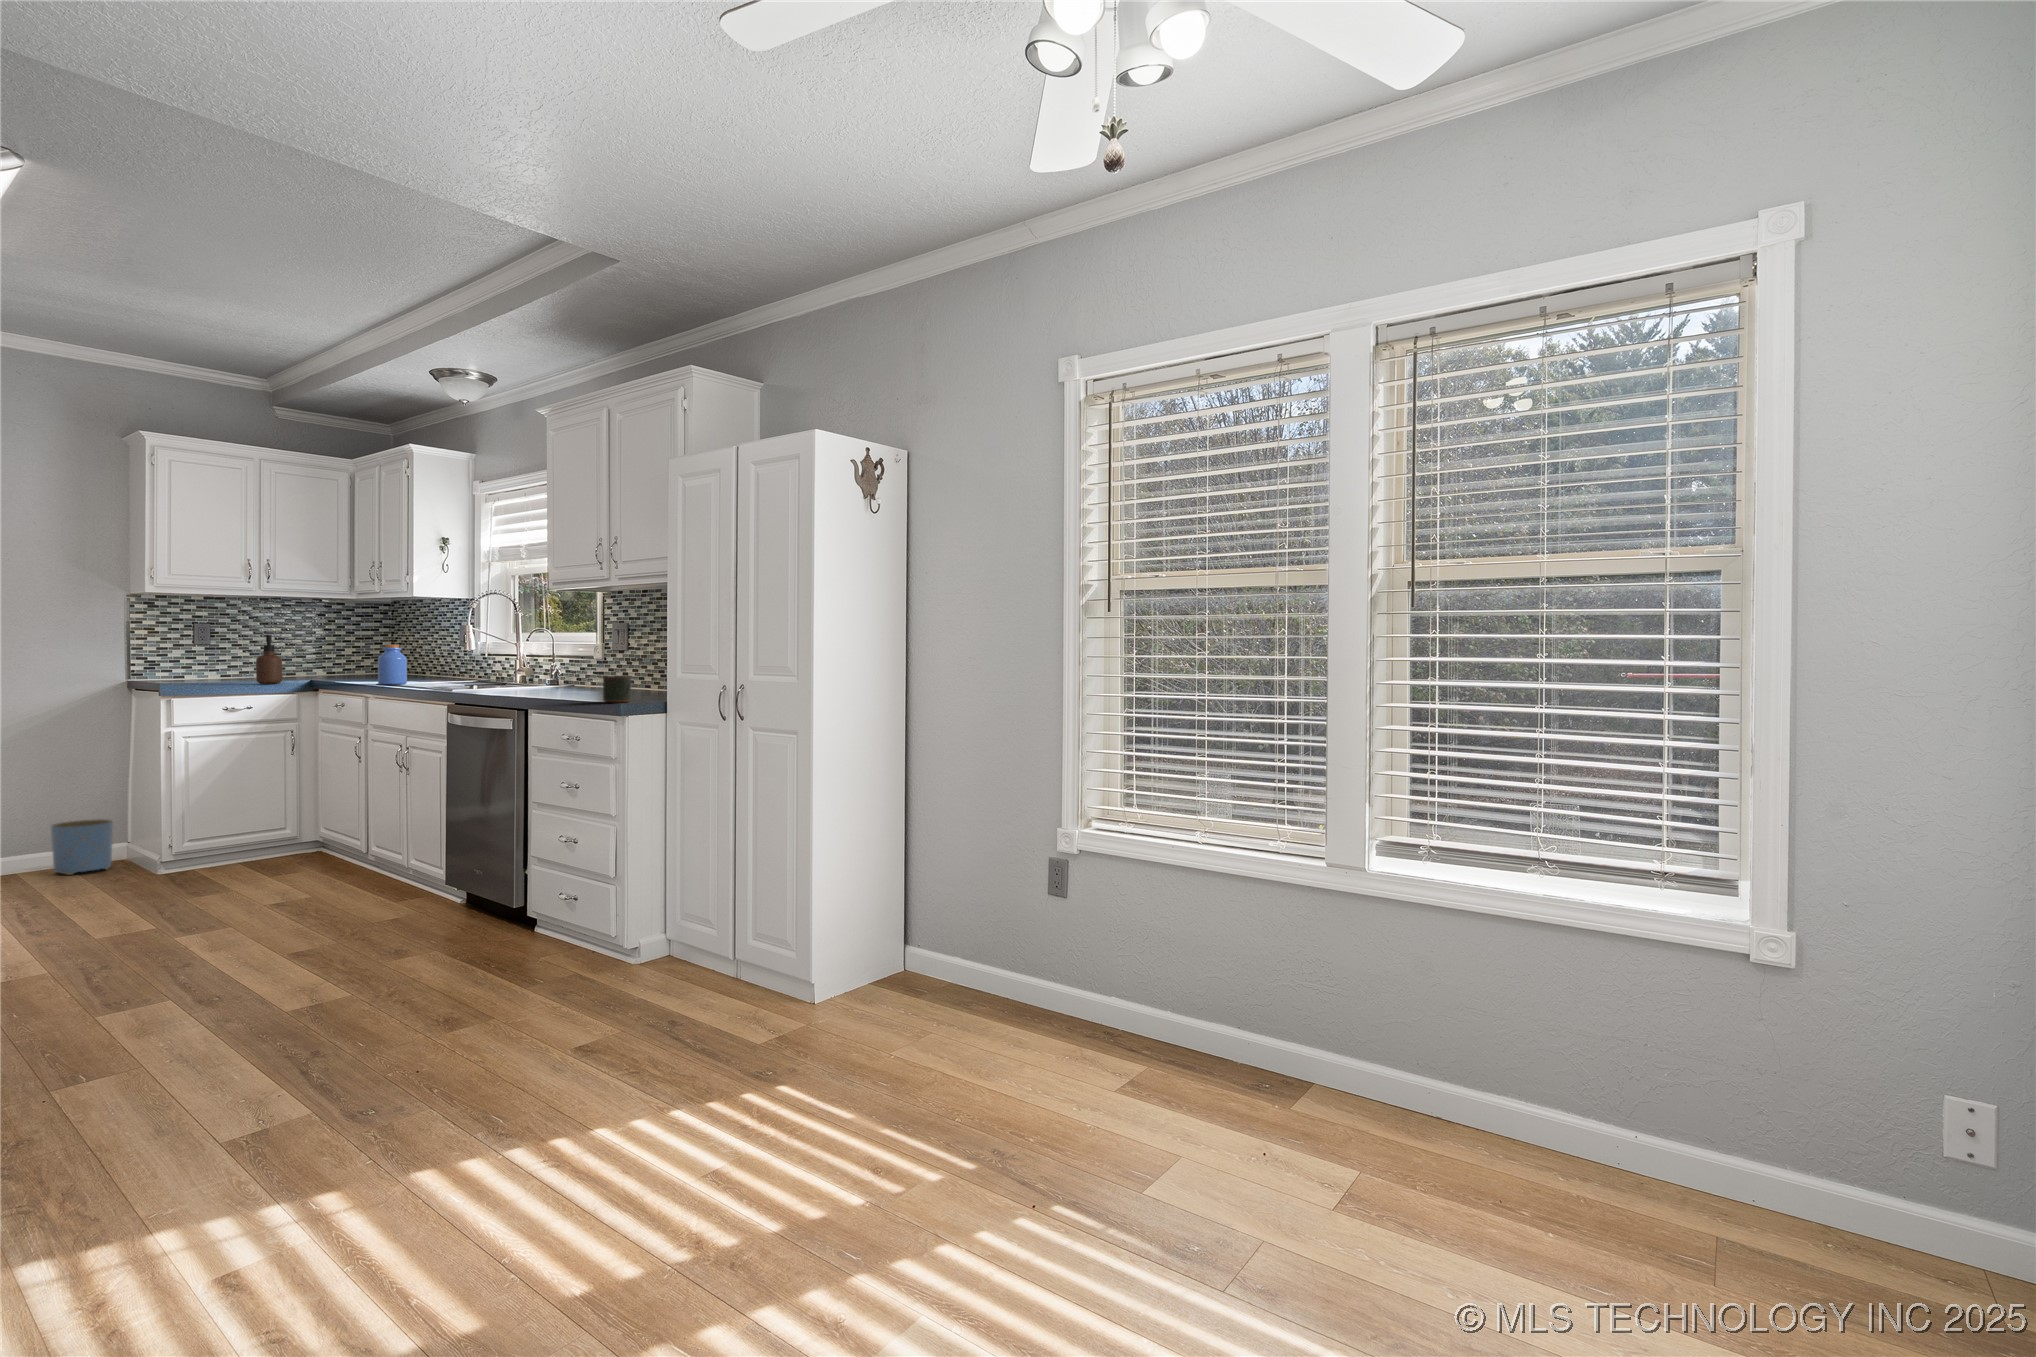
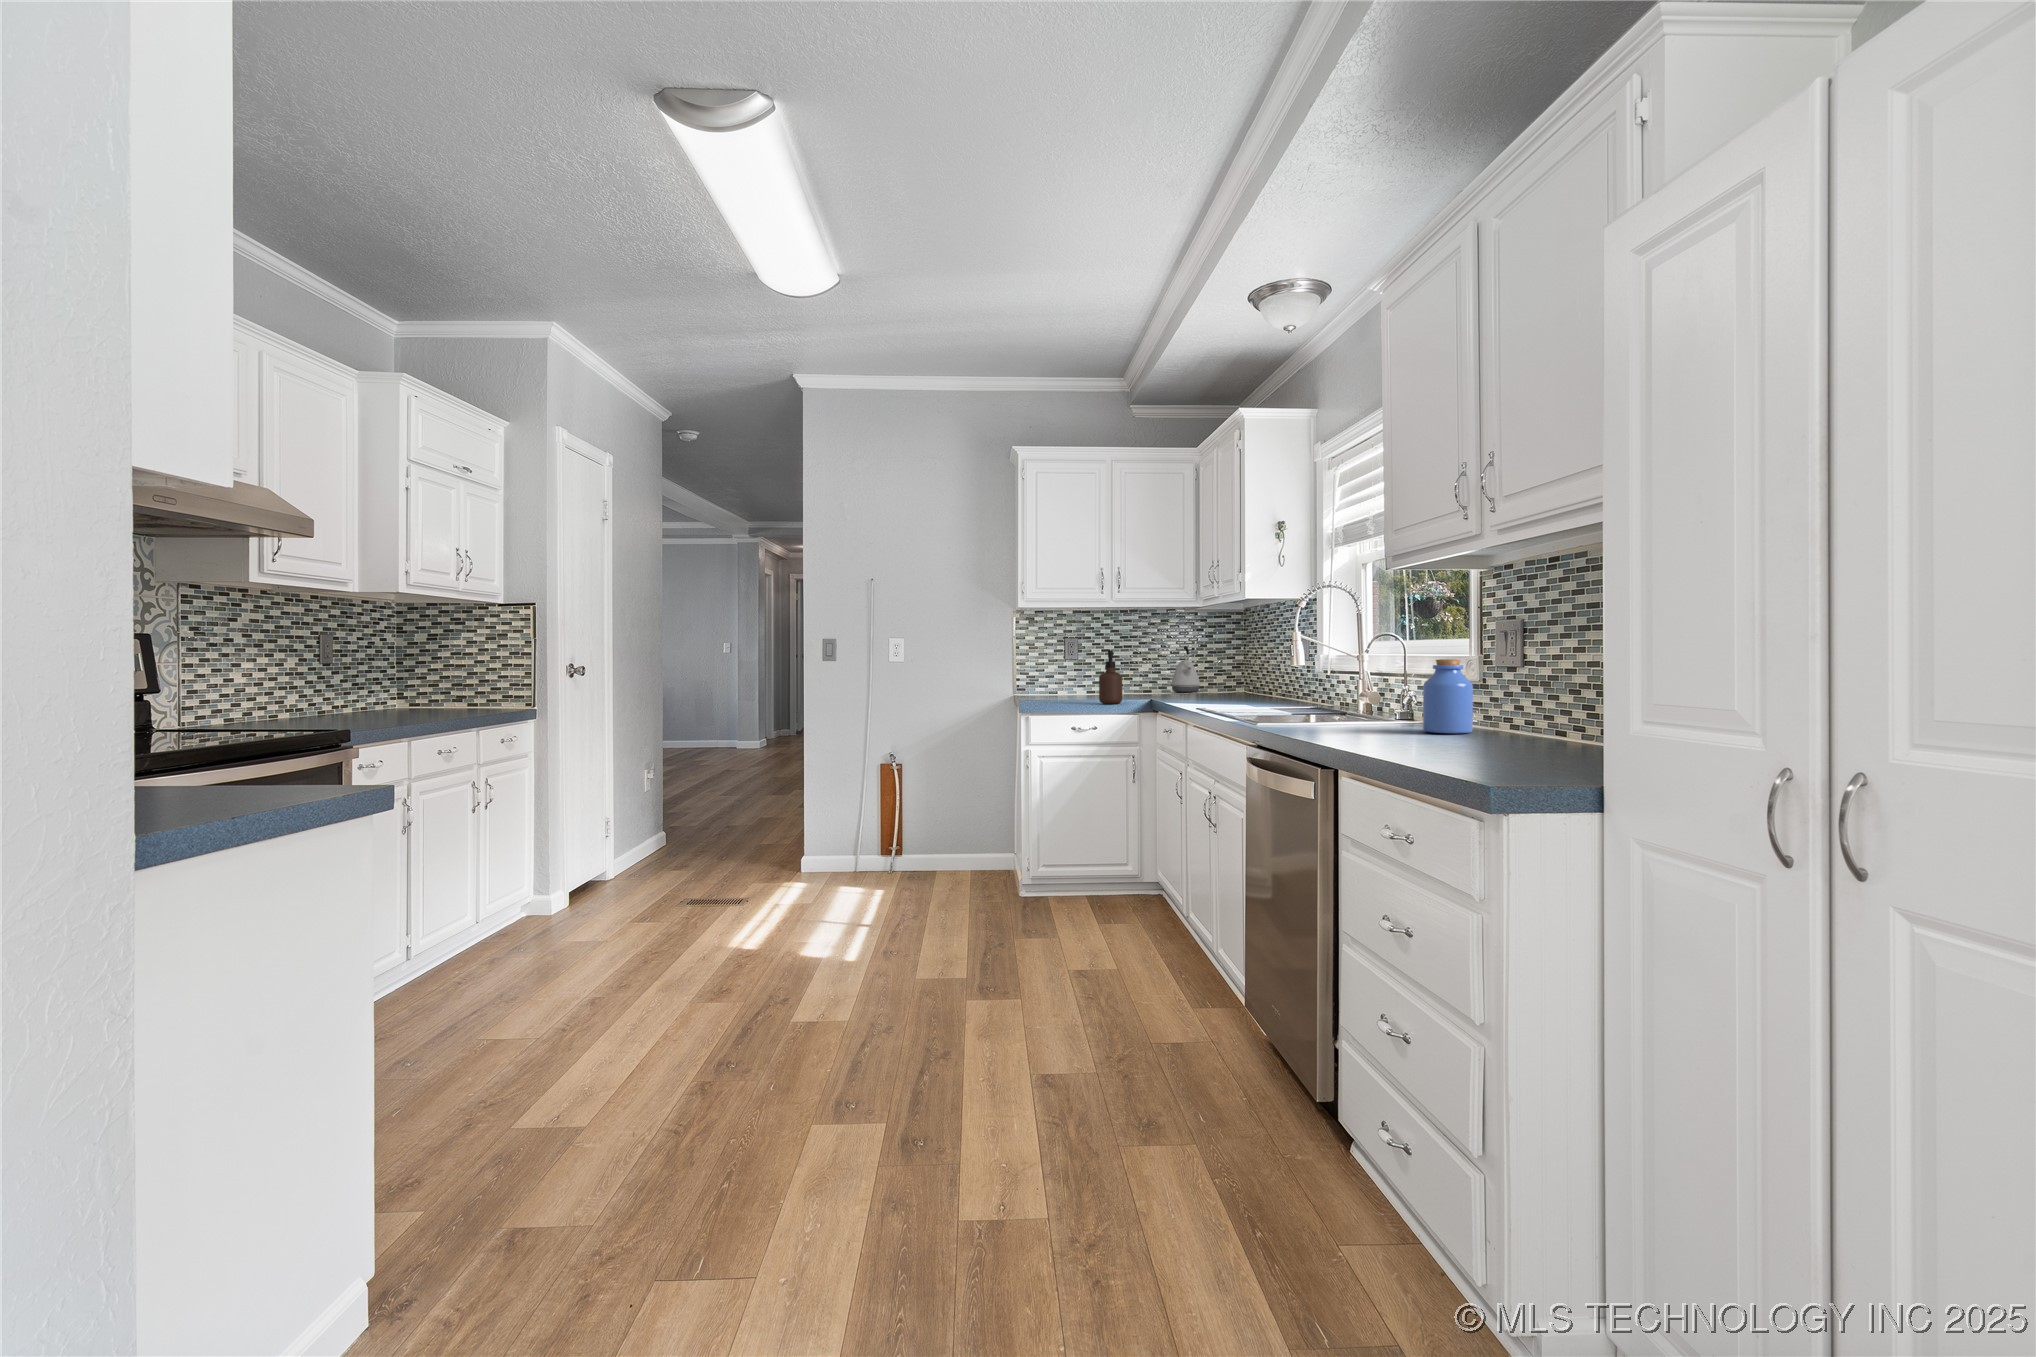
kettle: none [315,633,347,675] -> present [1171,646,1200,692]
jar: present [378,644,407,684] -> present [1423,659,1473,733]
mug: present [603,676,631,702] -> none [1462,719,1522,774]
planter: present [51,819,113,875] -> none [947,831,991,885]

